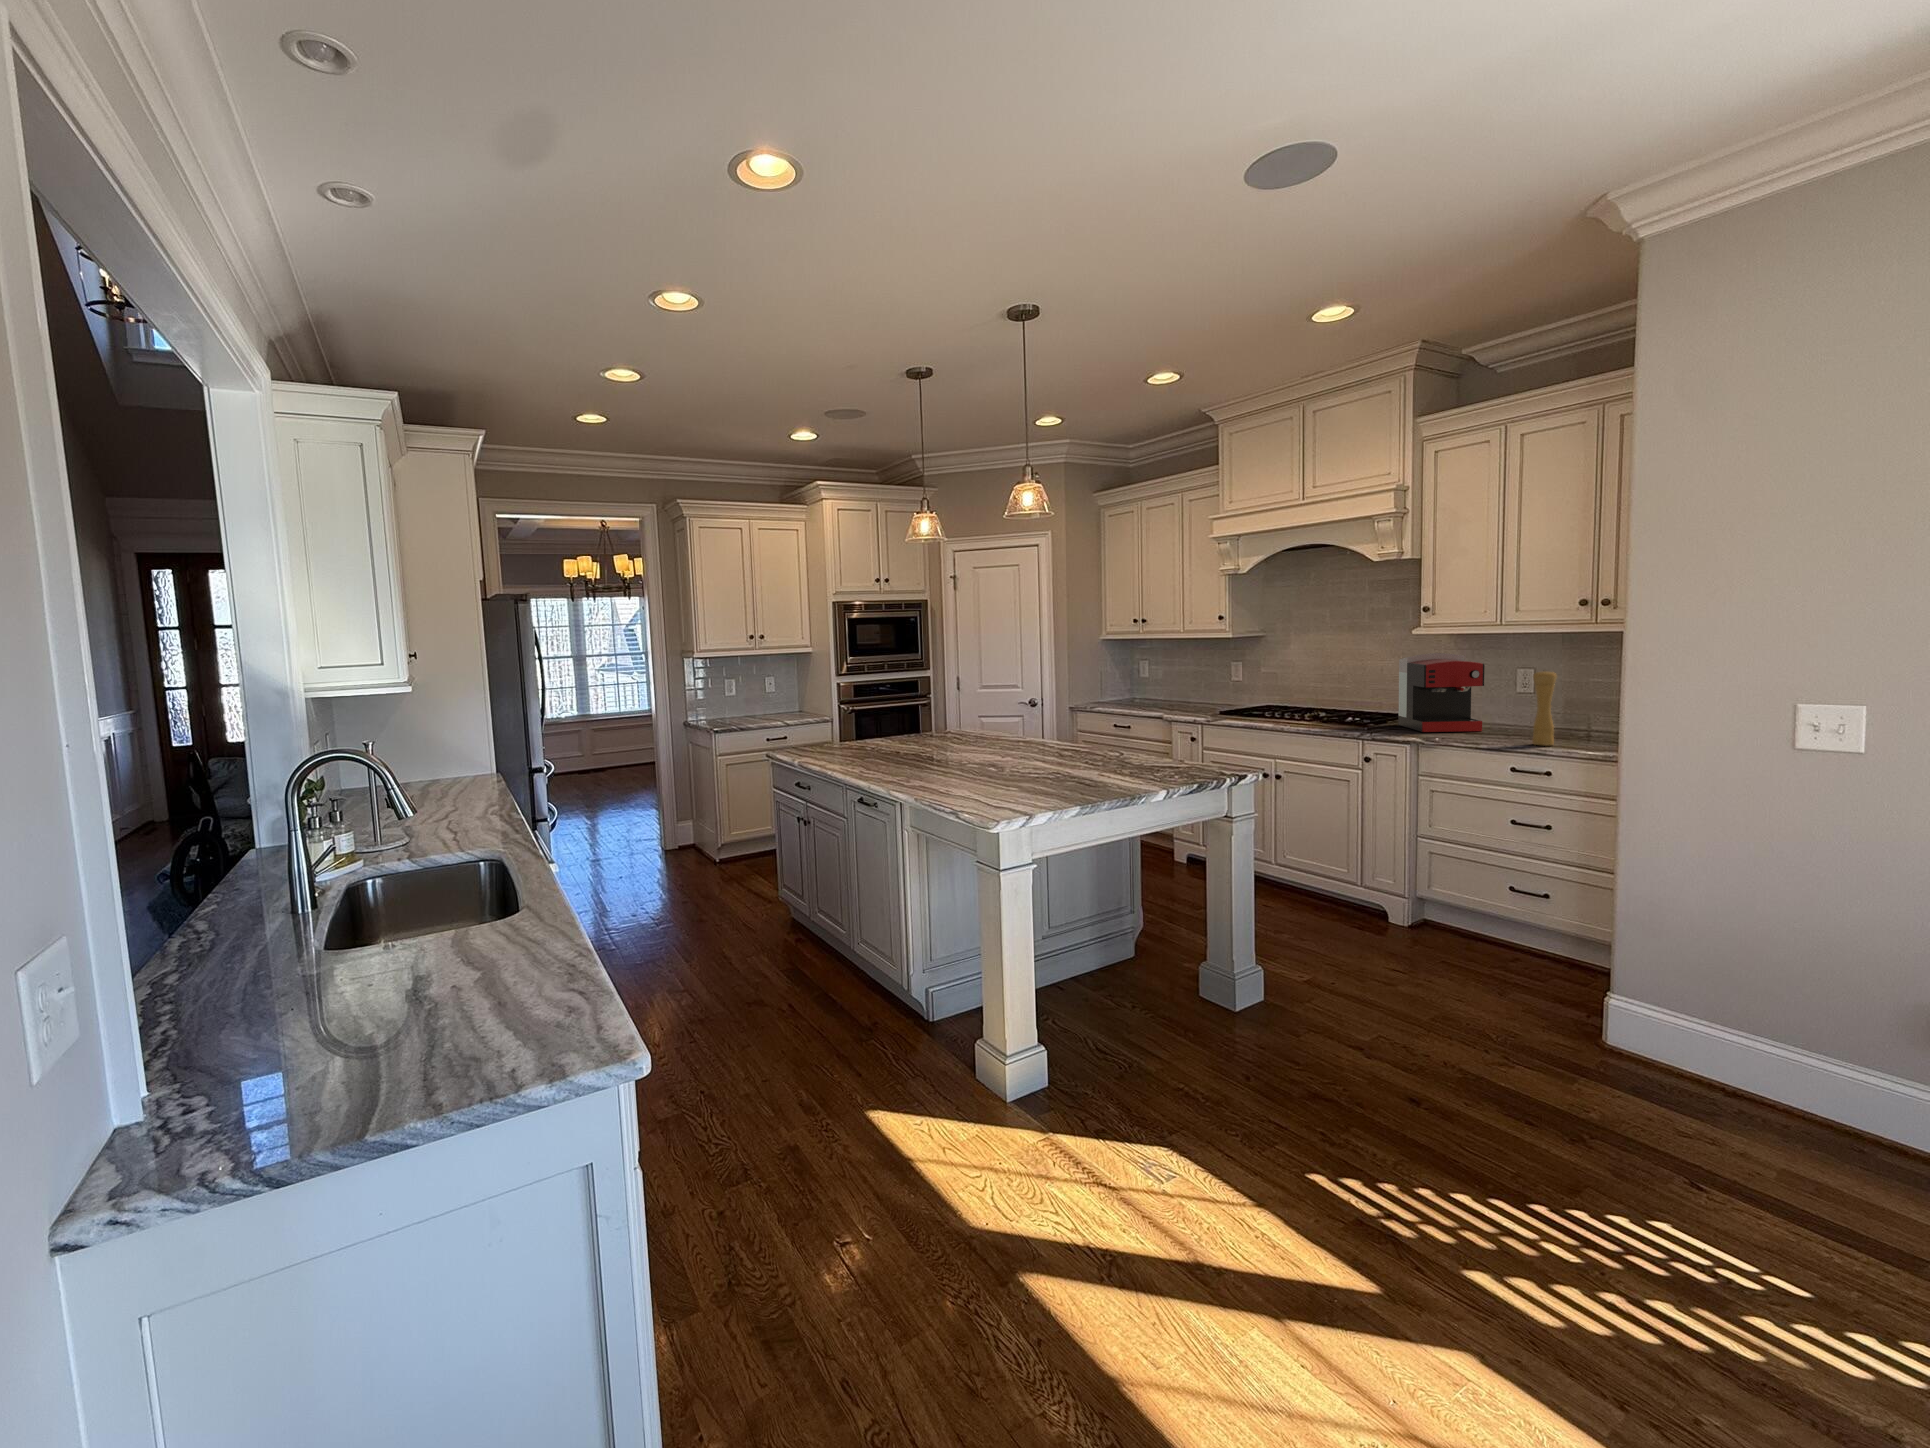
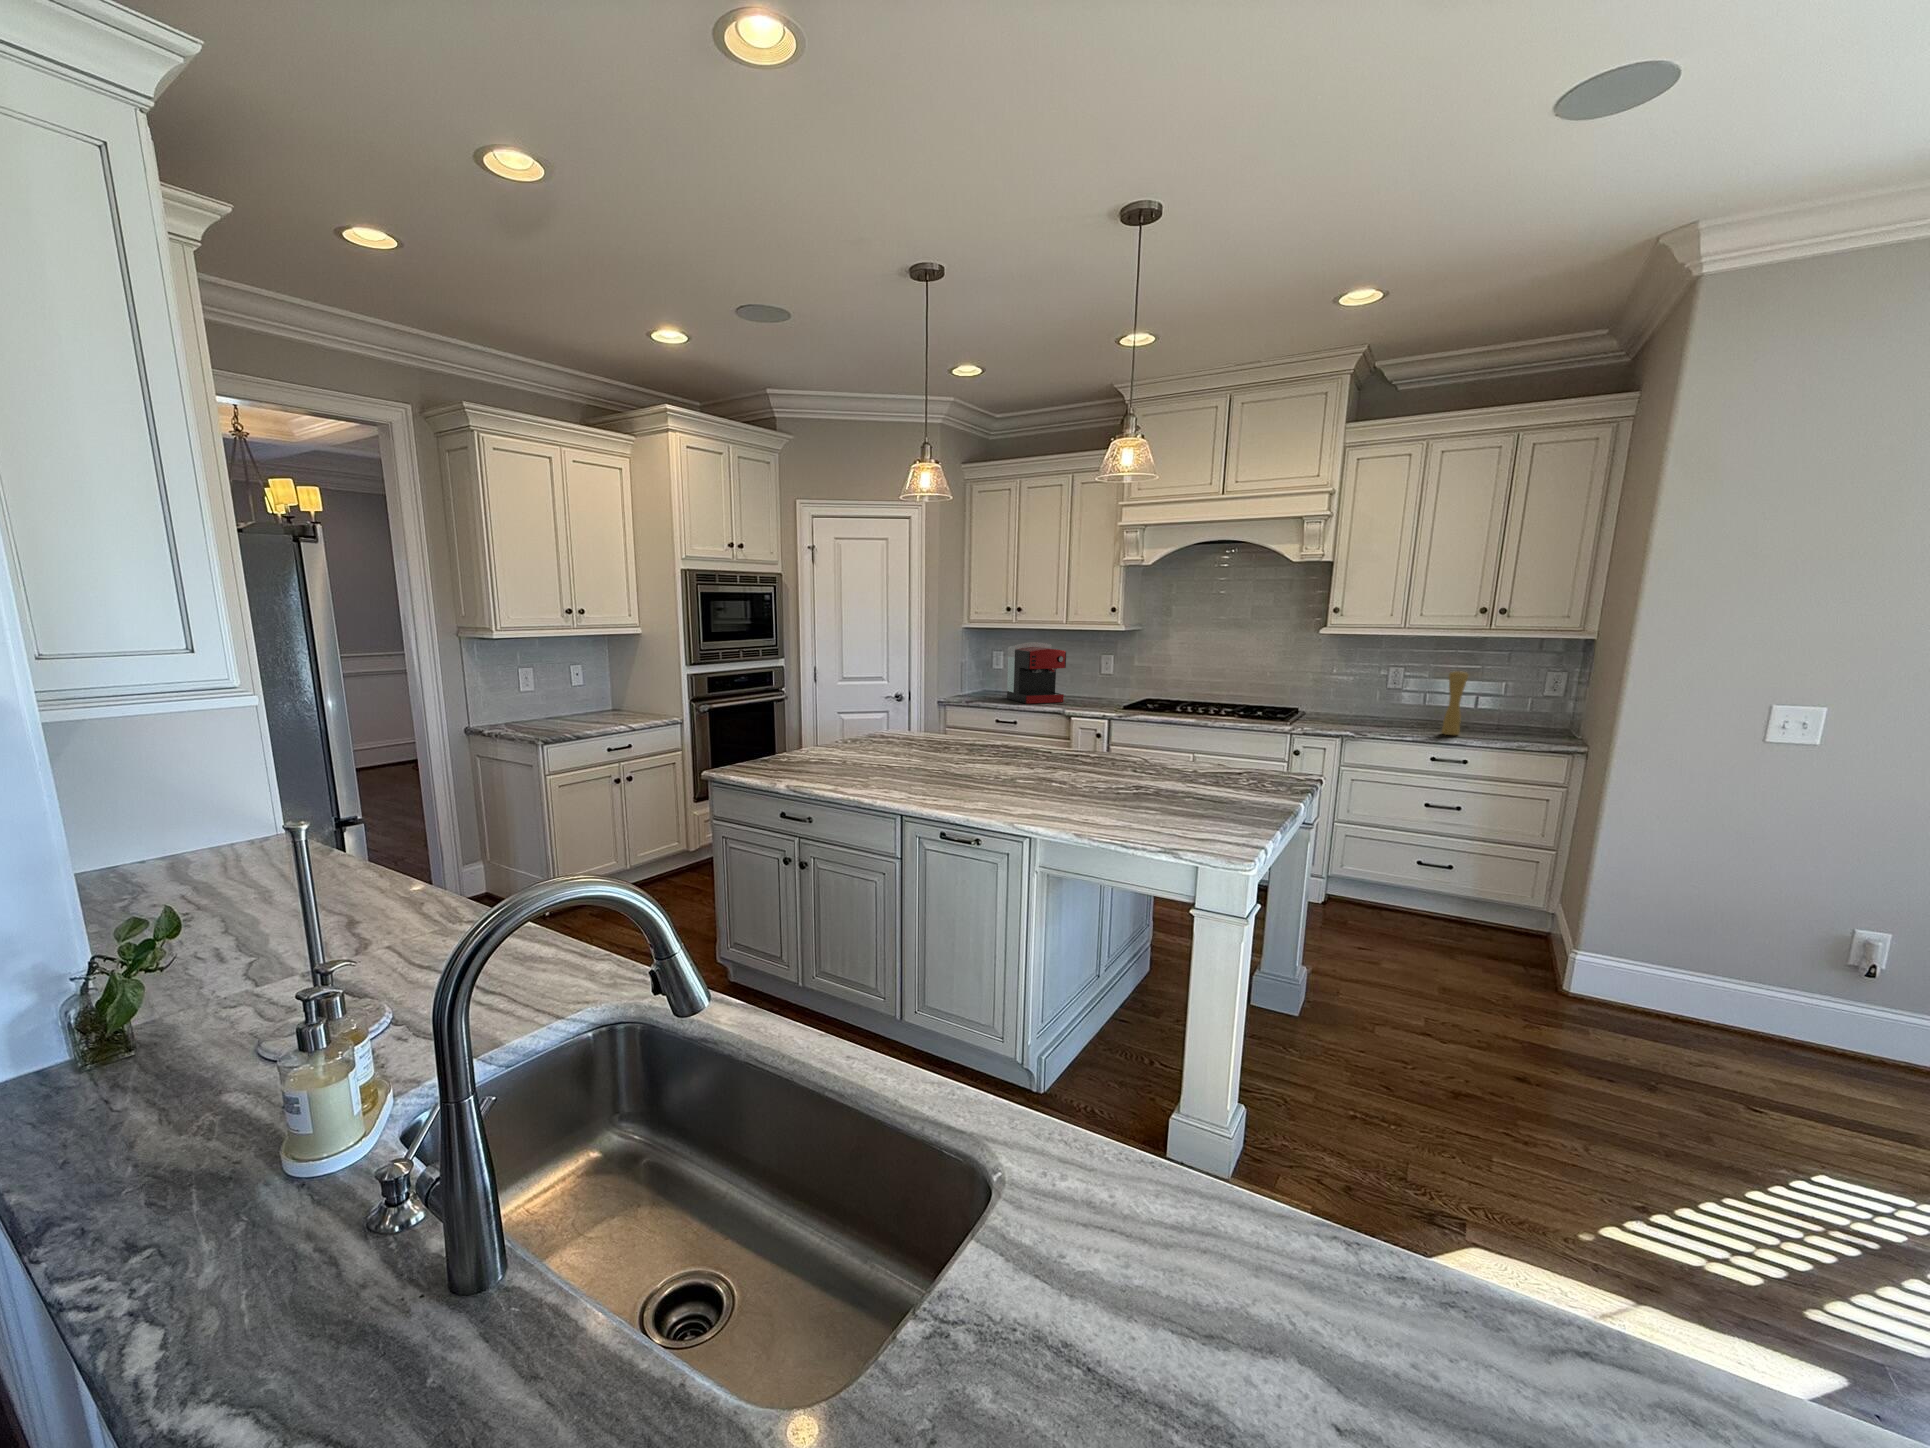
coffee maker: present [1398,653,1485,732] -> present [1007,642,1066,704]

